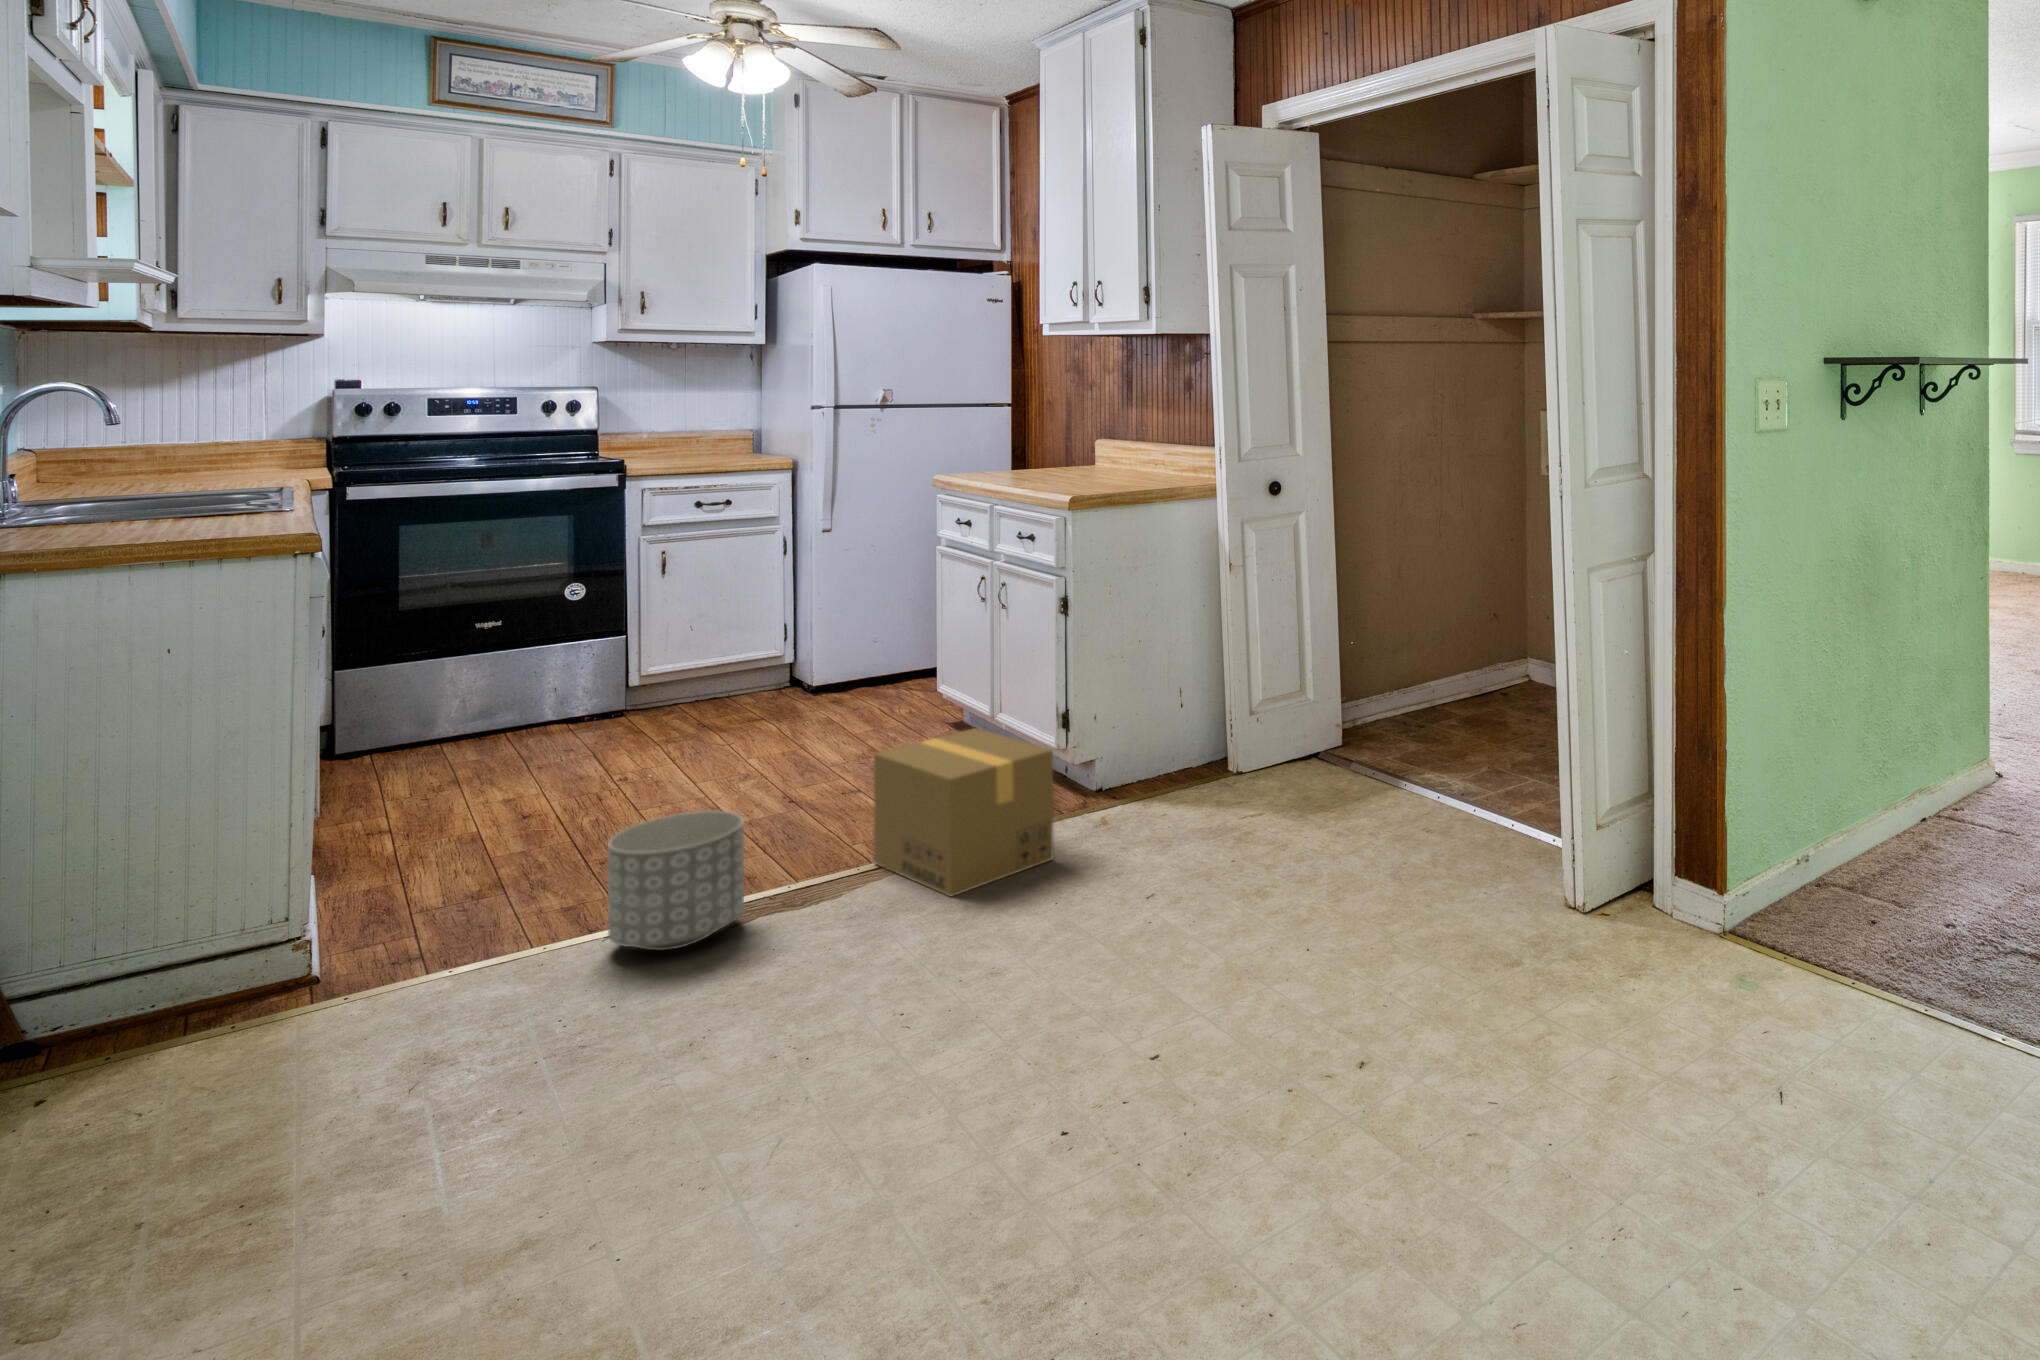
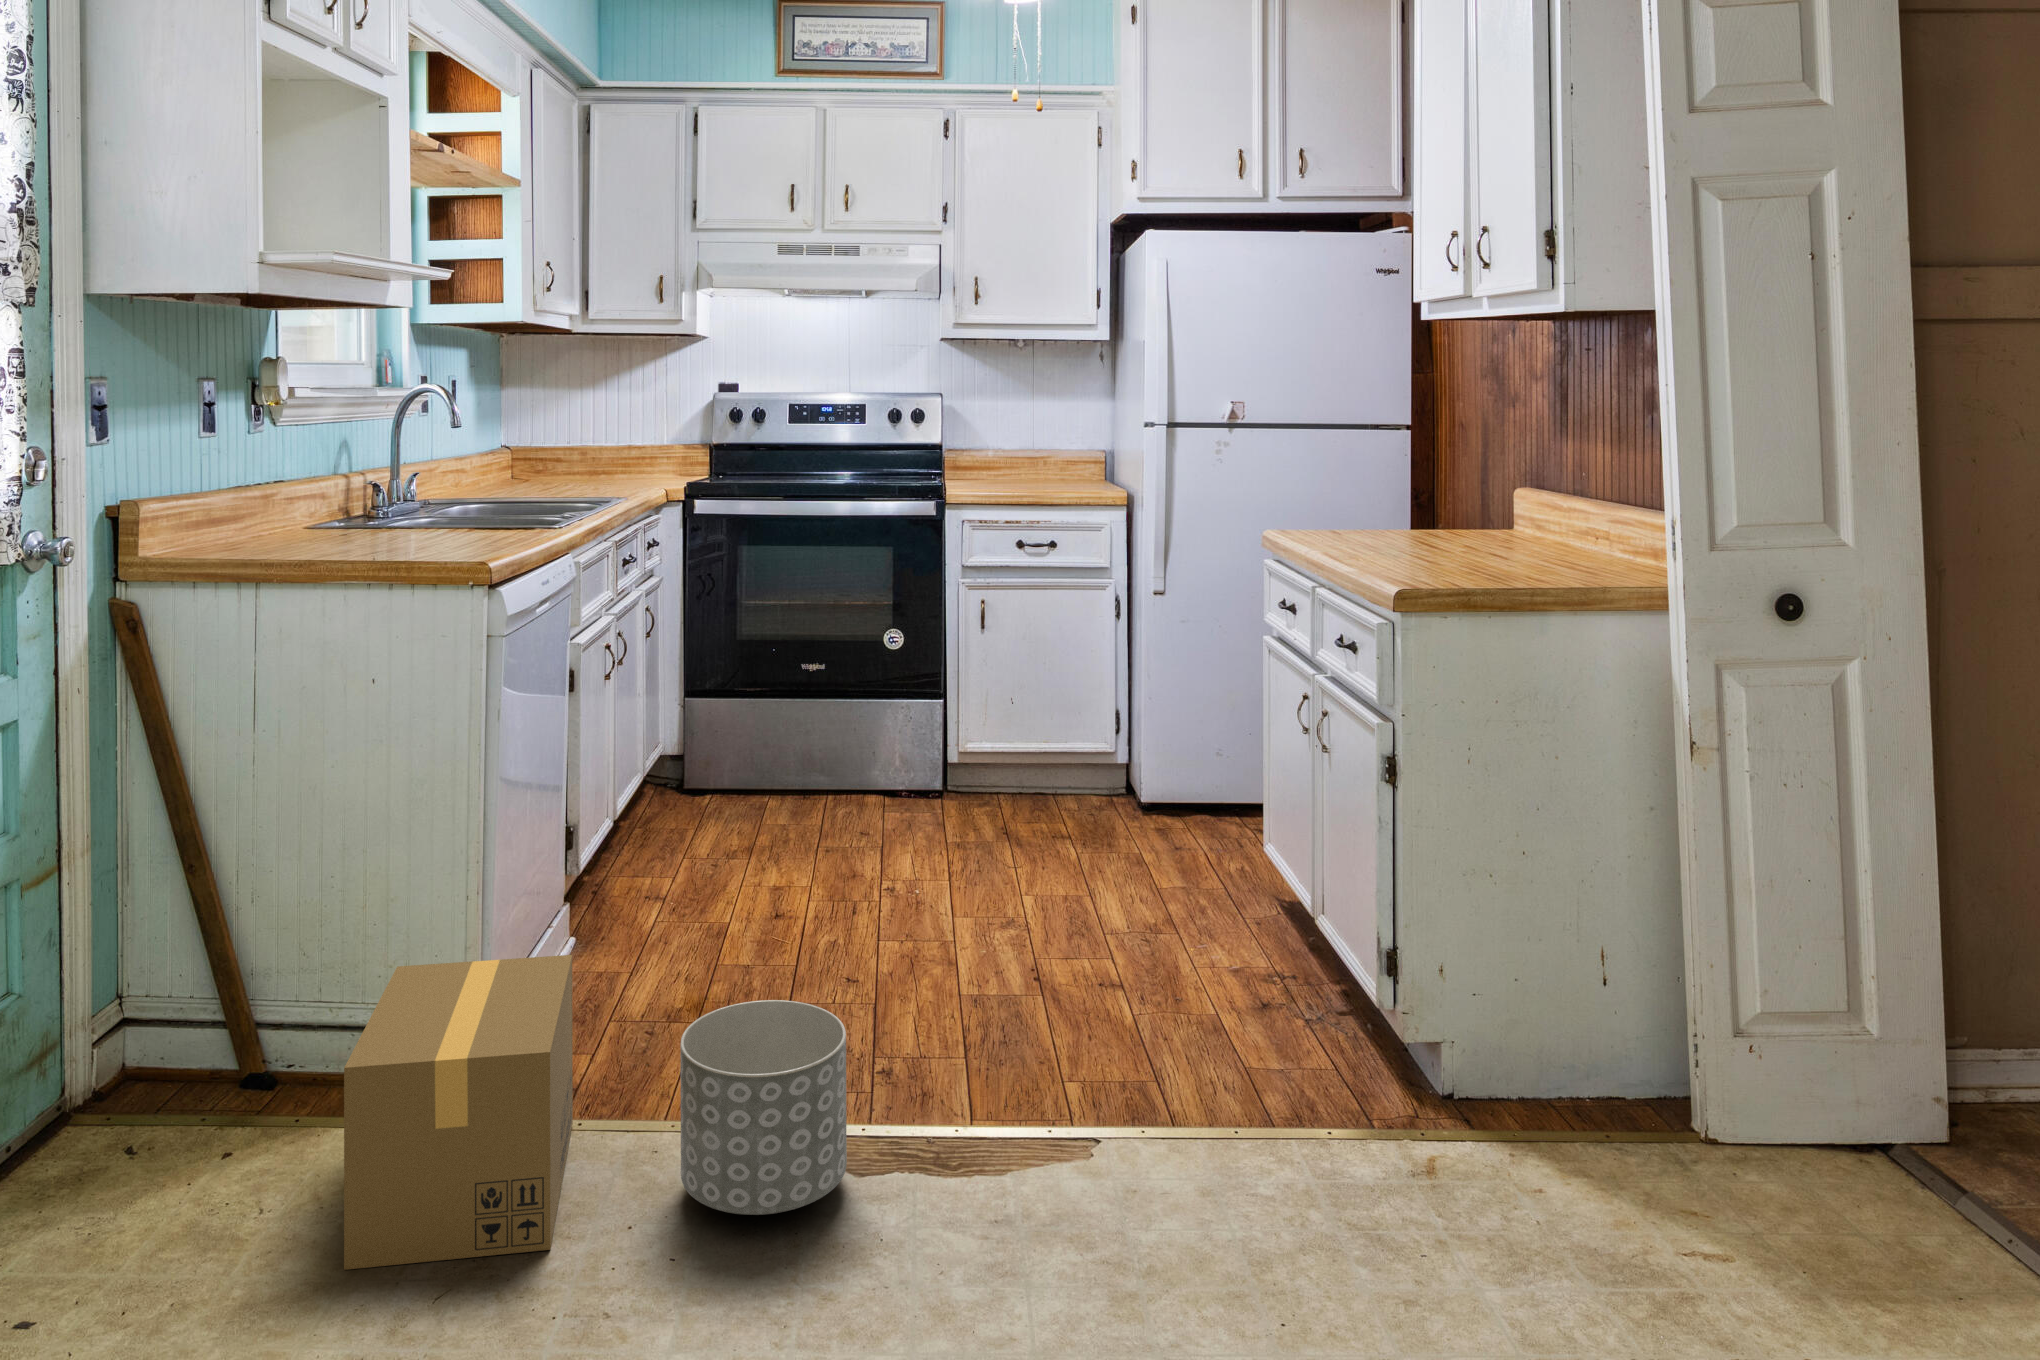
cardboard box: present [874,728,1054,897] -> present [344,955,573,1270]

